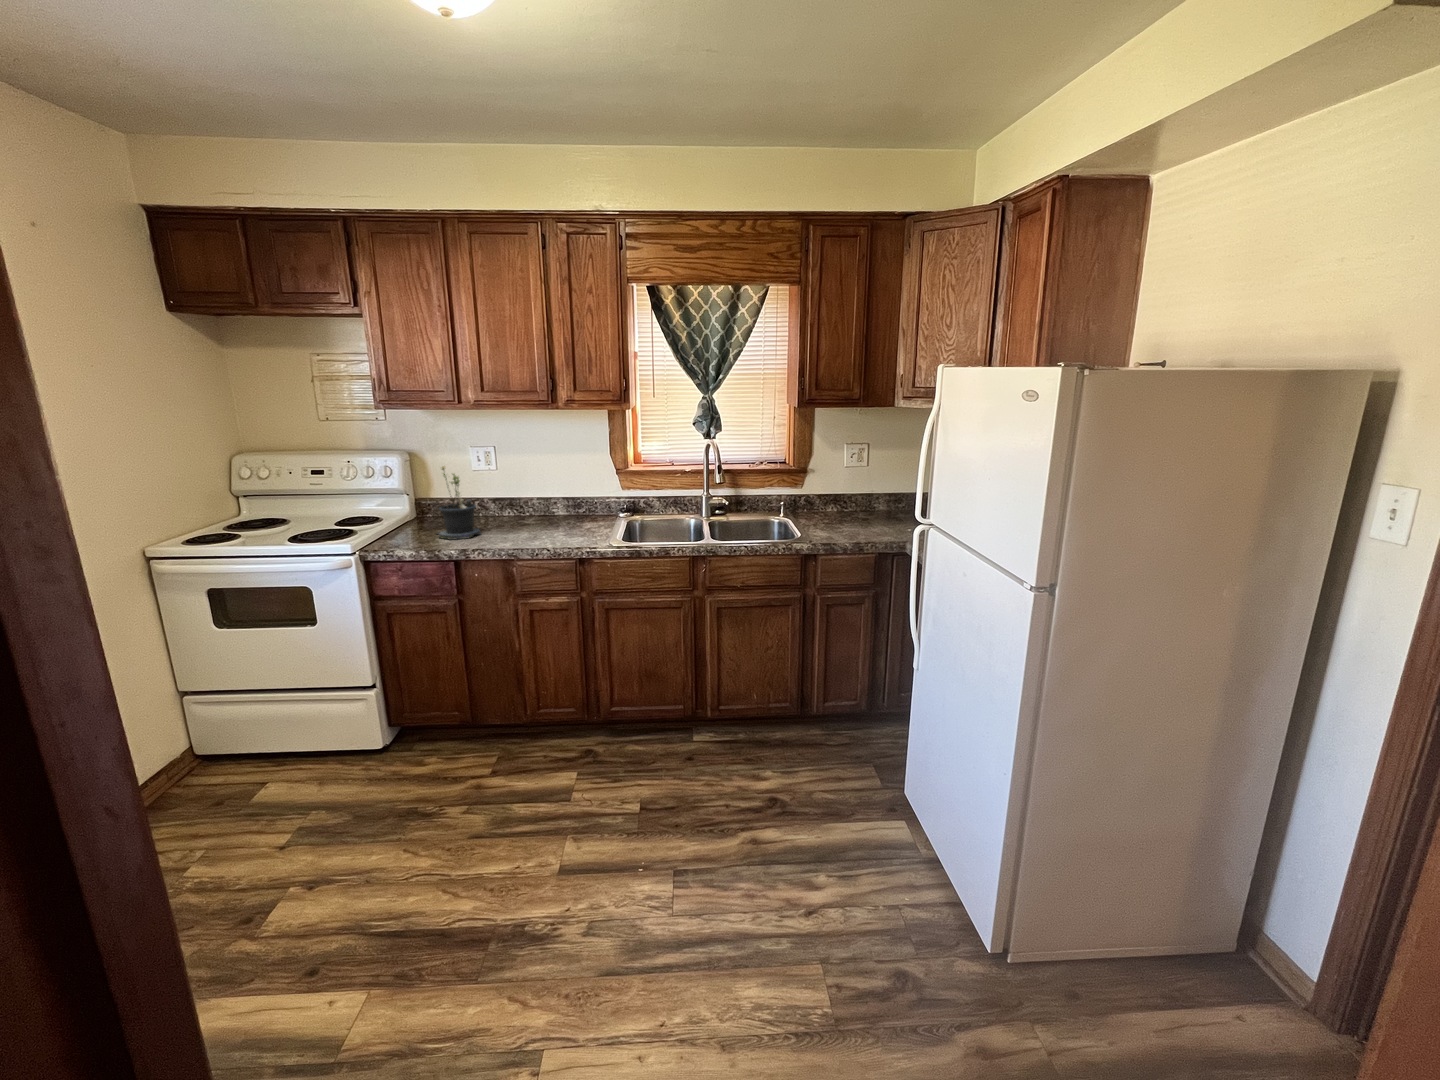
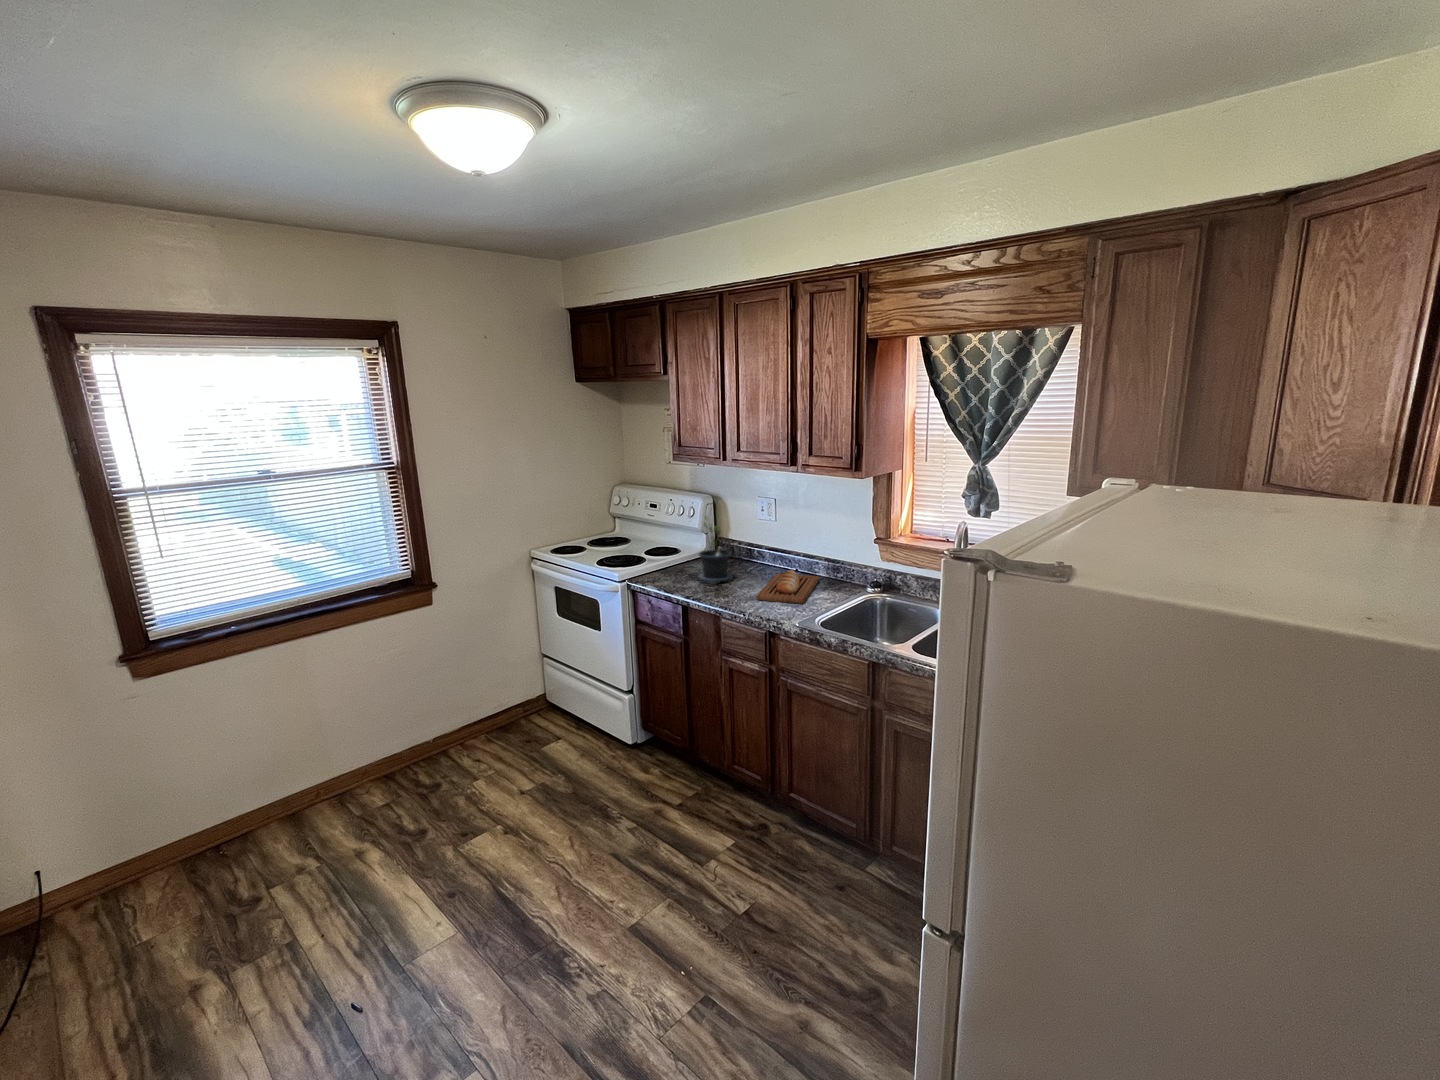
bread loaf: none [520,512,583,540] -> present [757,570,819,604]

